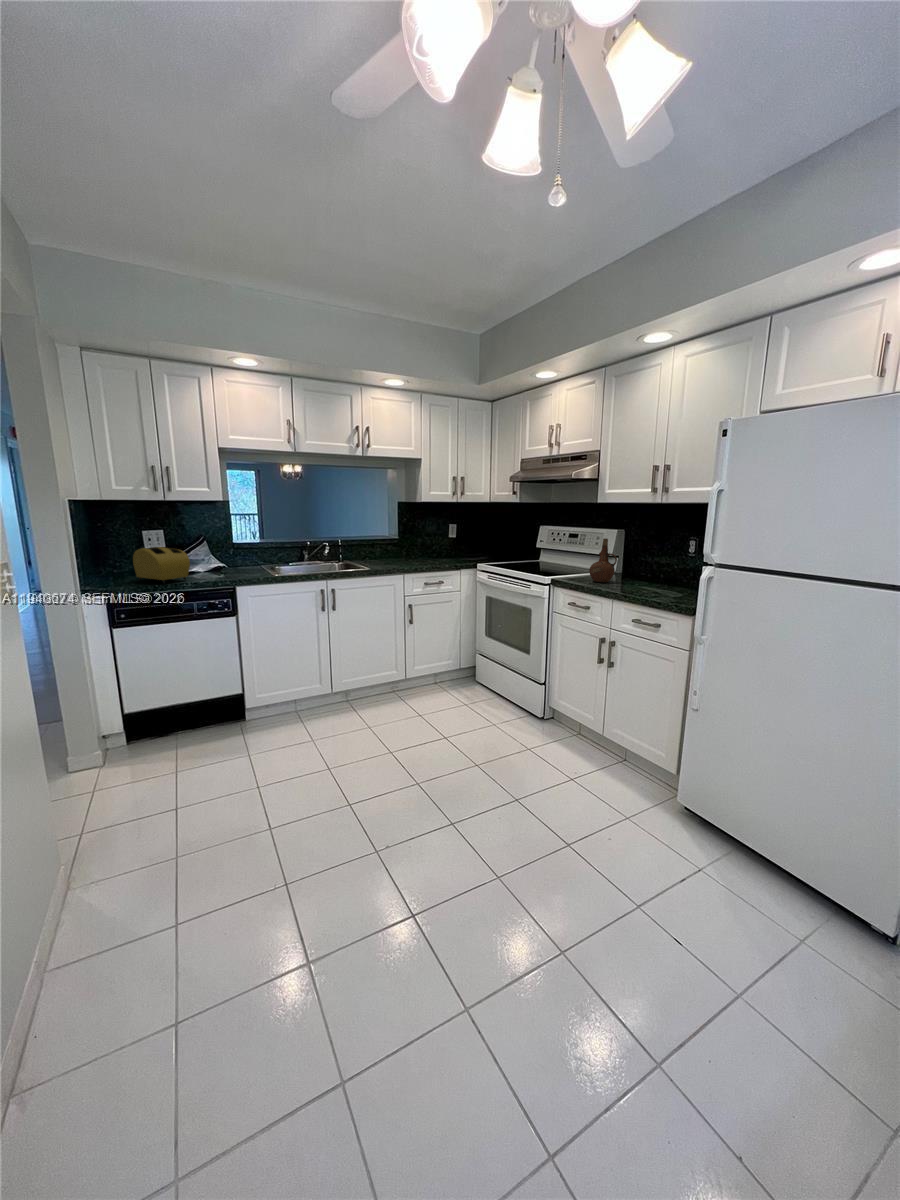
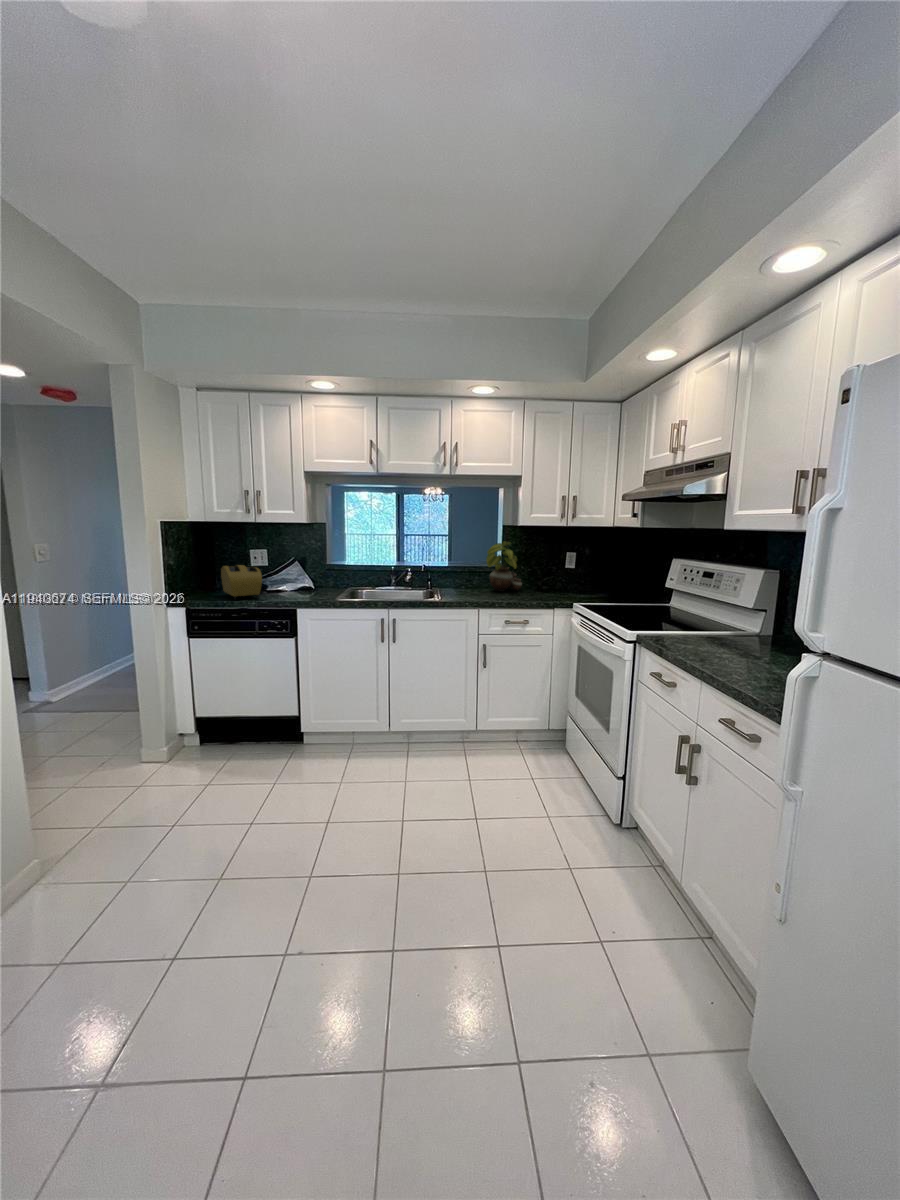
potted plant: none [392,516,420,560] -> present [486,541,522,591]
ceramic pitcher: present [589,538,617,582] -> none [692,584,738,650]

